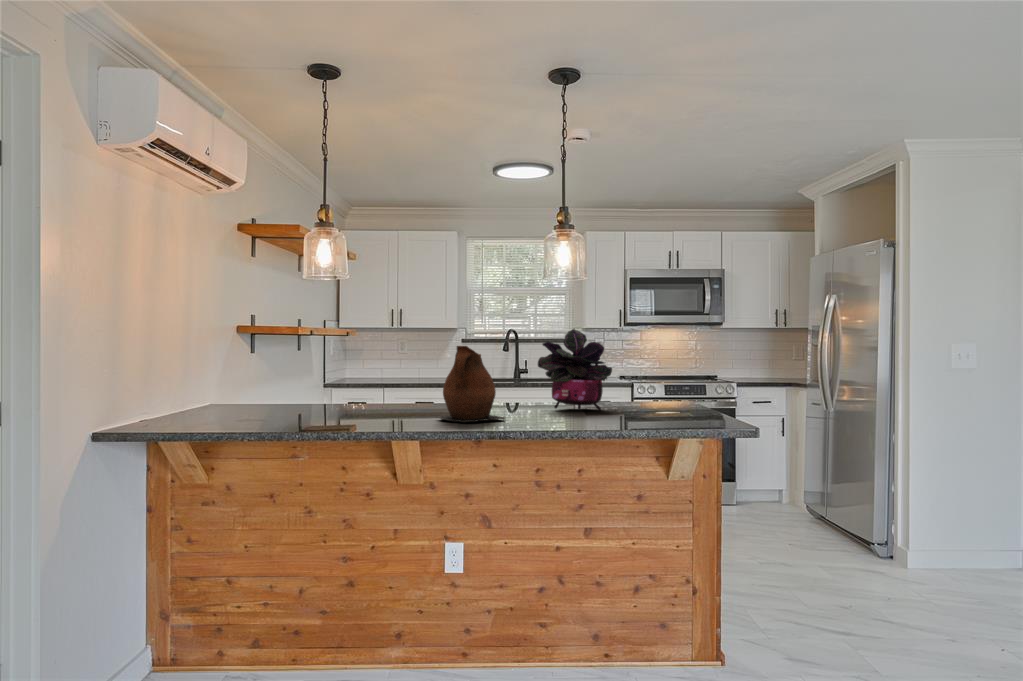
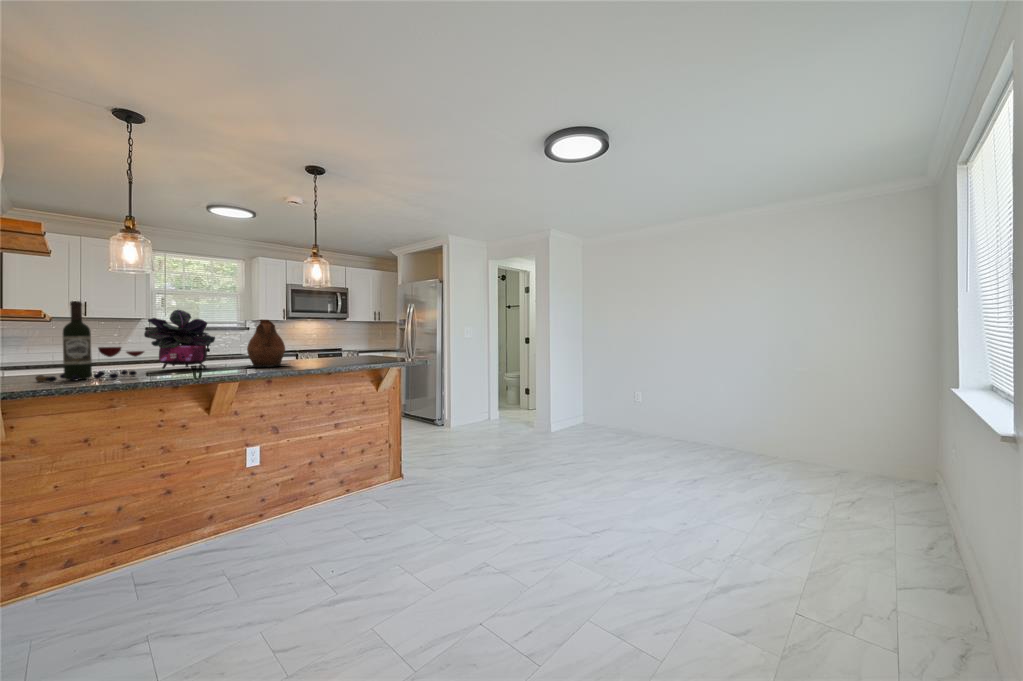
wine bottle: none [212,327,306,427] -> present [36,301,144,382]
potted plant: present [538,329,612,411] -> present [144,309,215,369]

